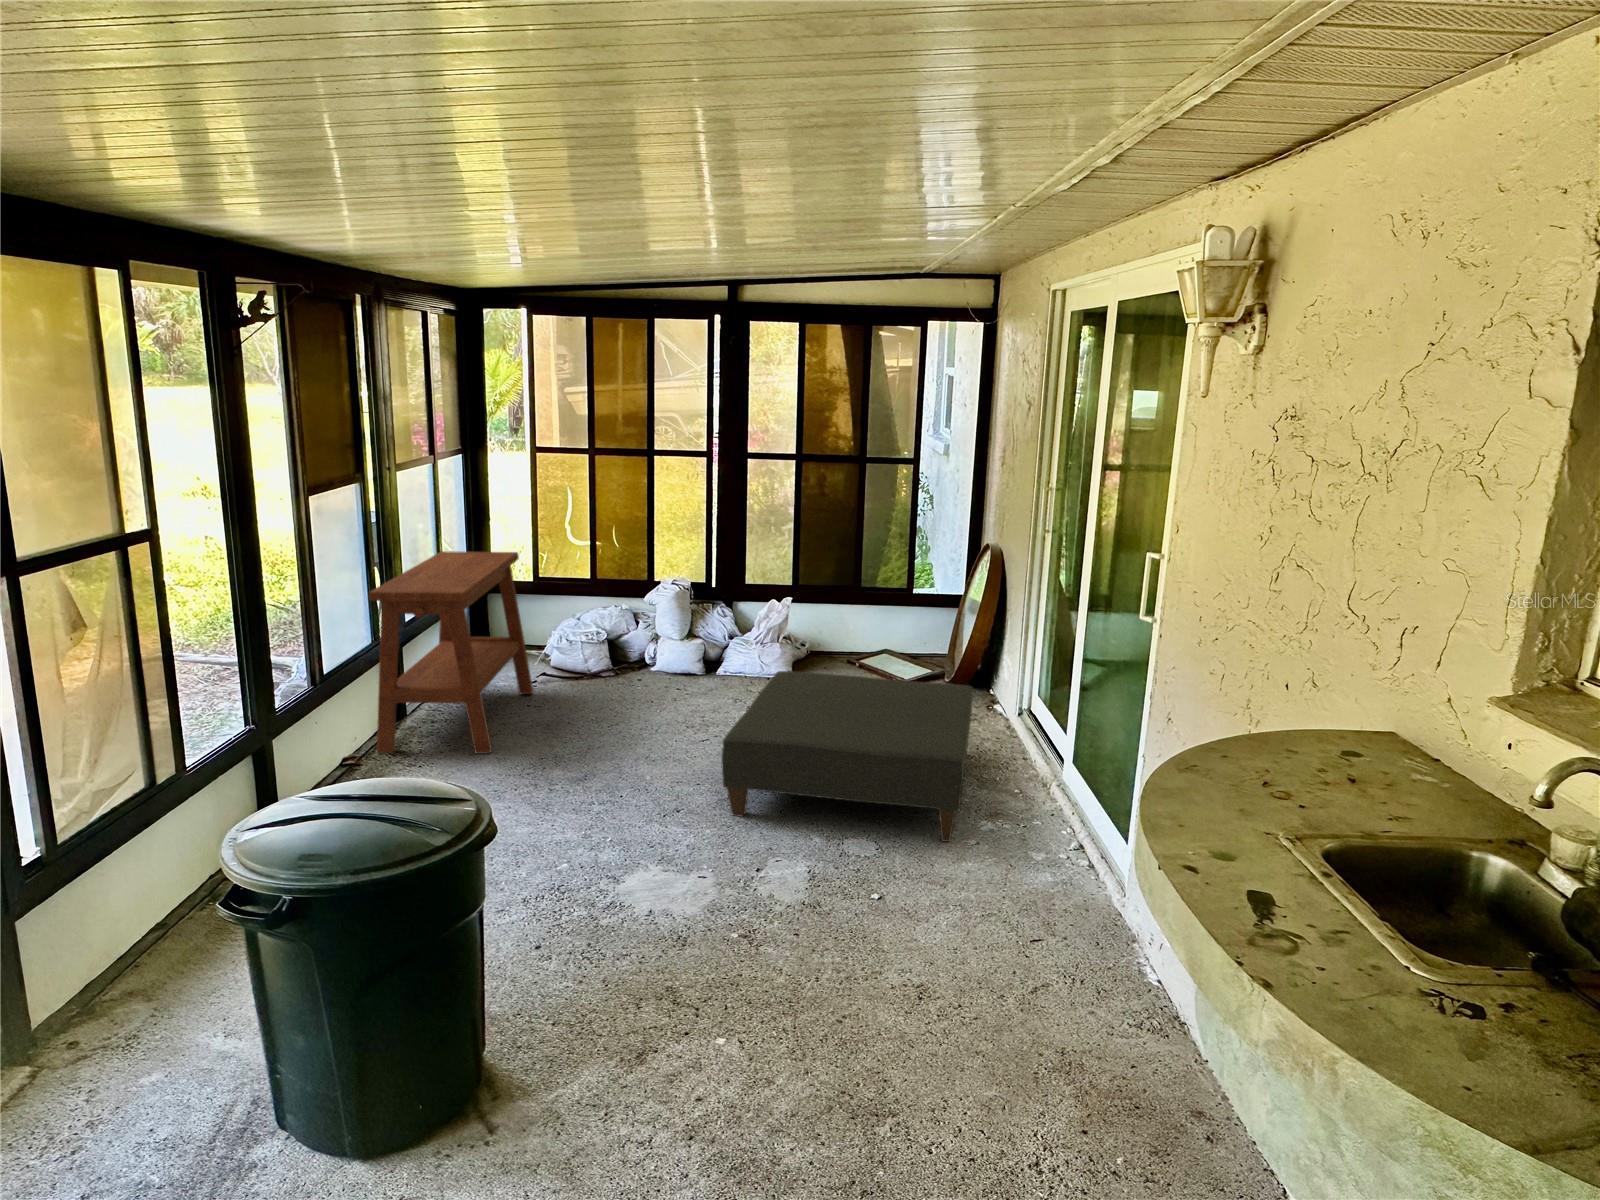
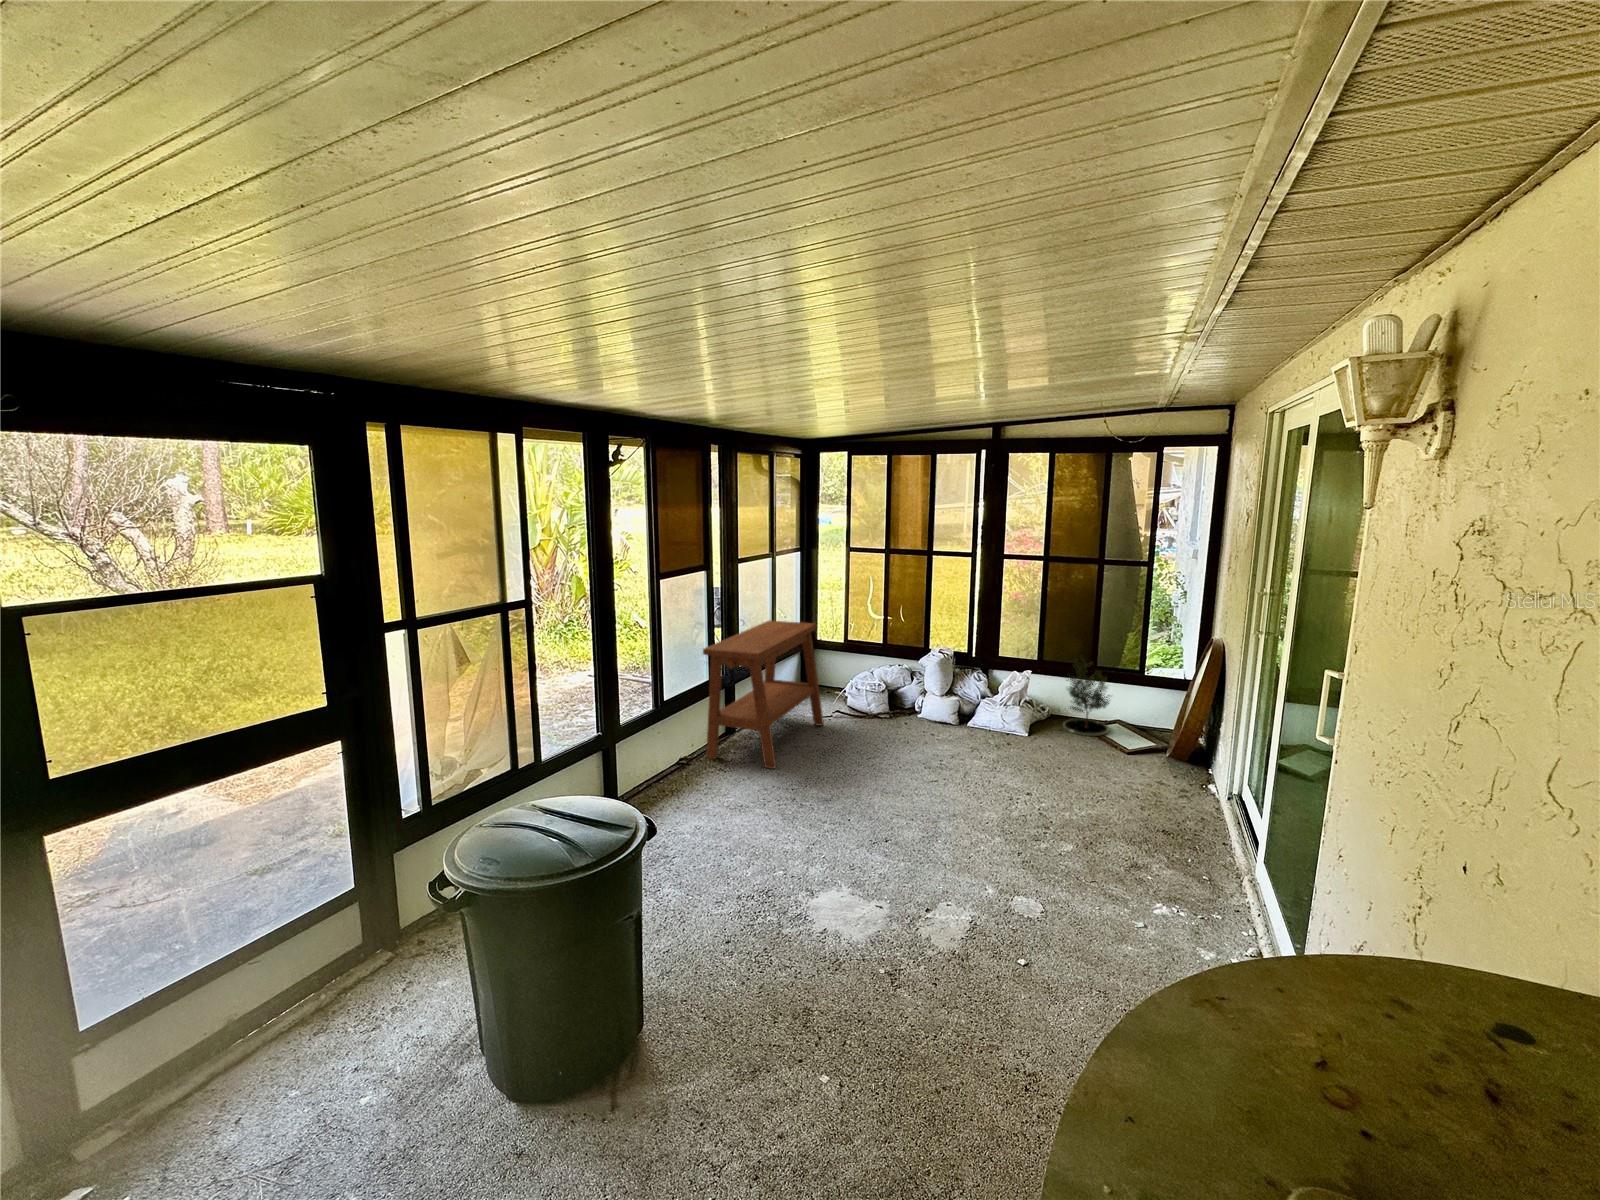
potted tree: none [825,576,881,671] -> present [1063,659,1110,736]
ottoman: present [722,671,973,842] -> none [917,734,1173,924]

